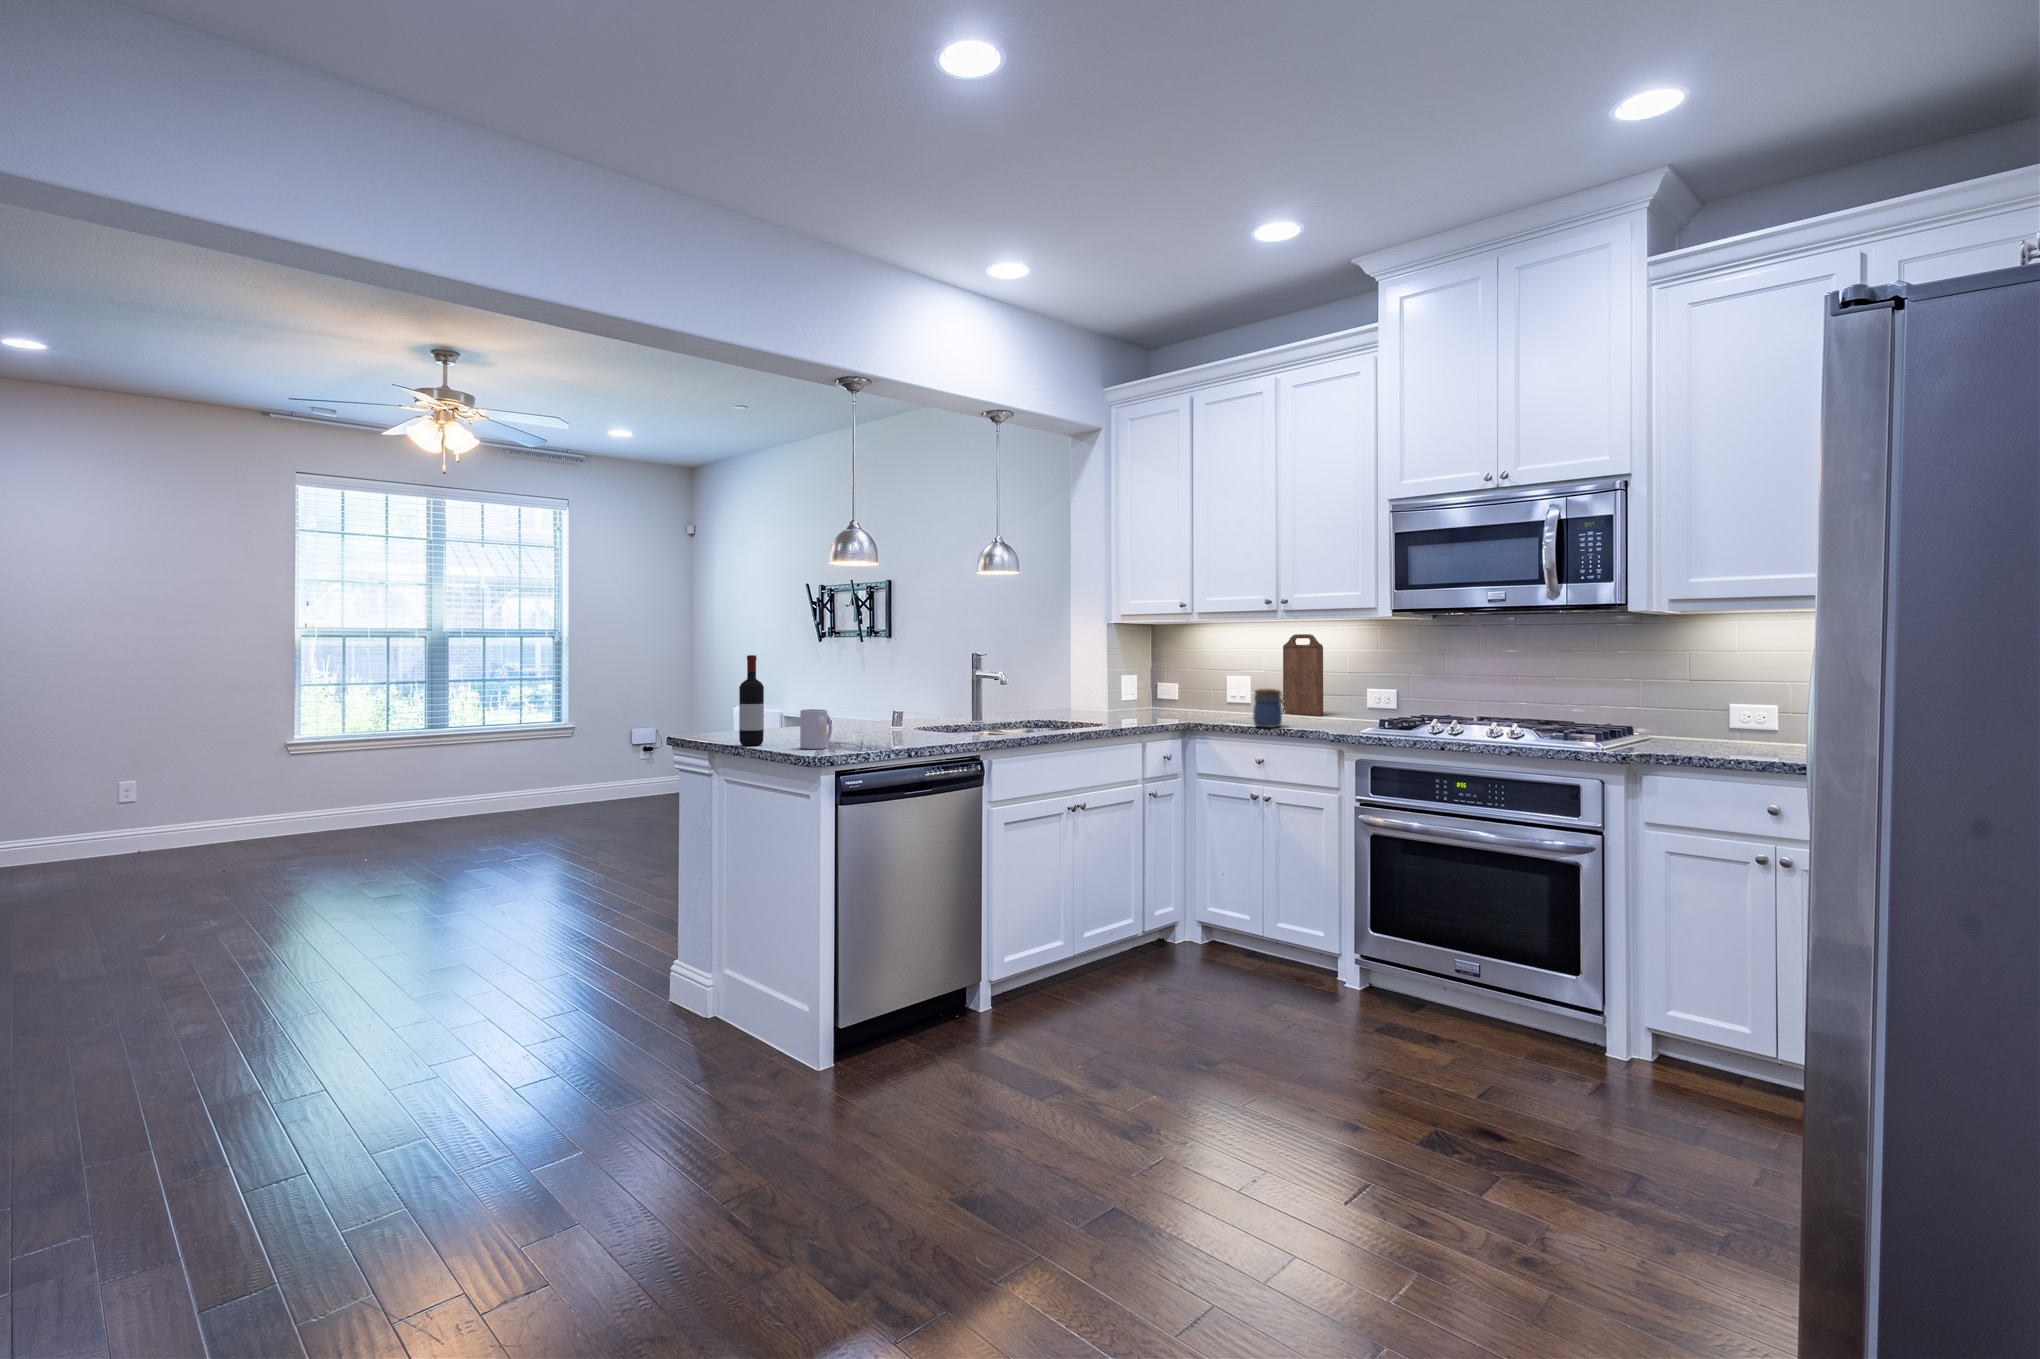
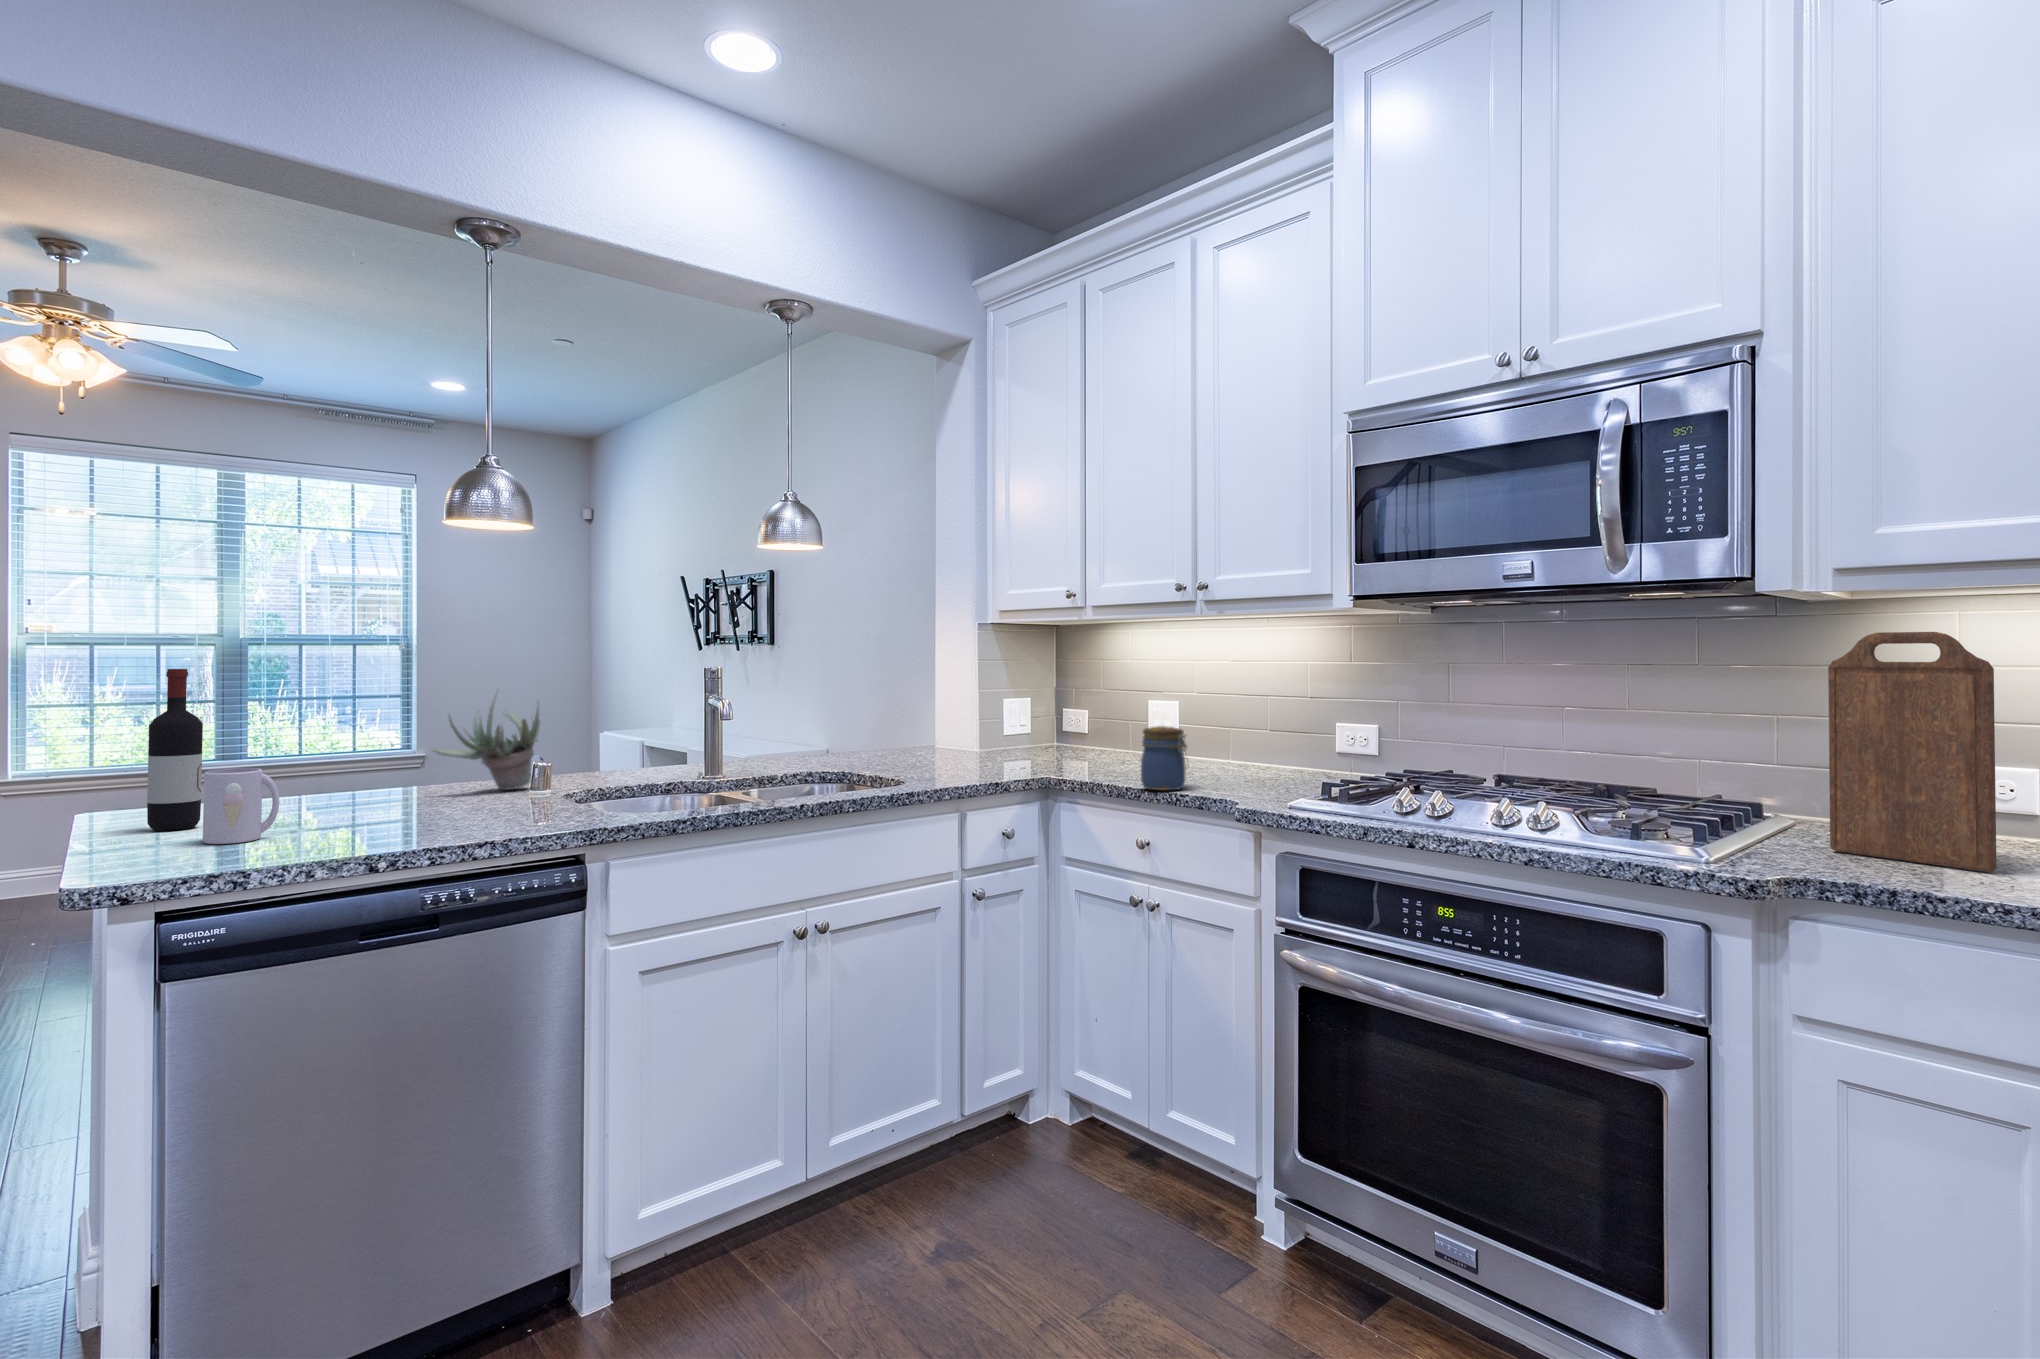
cutting board: present [1283,634,1323,716] -> present [1828,632,1996,872]
succulent plant: none [827,667,882,730] -> present [431,691,541,790]

